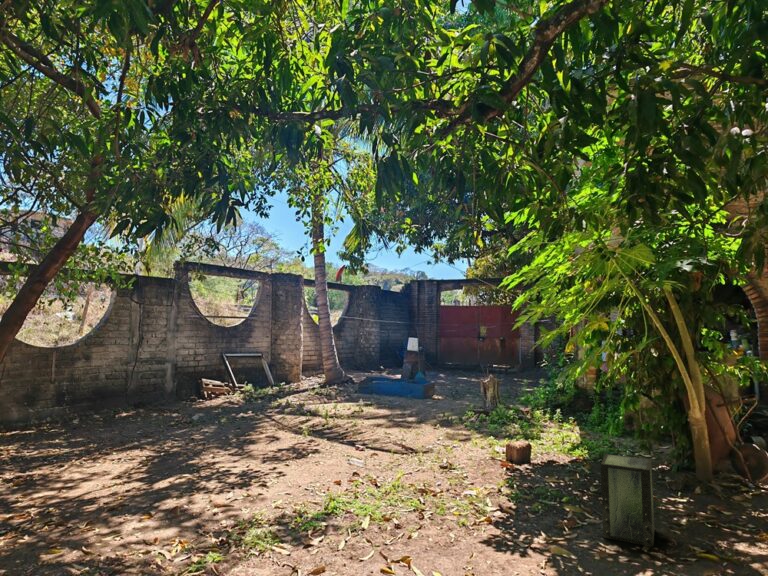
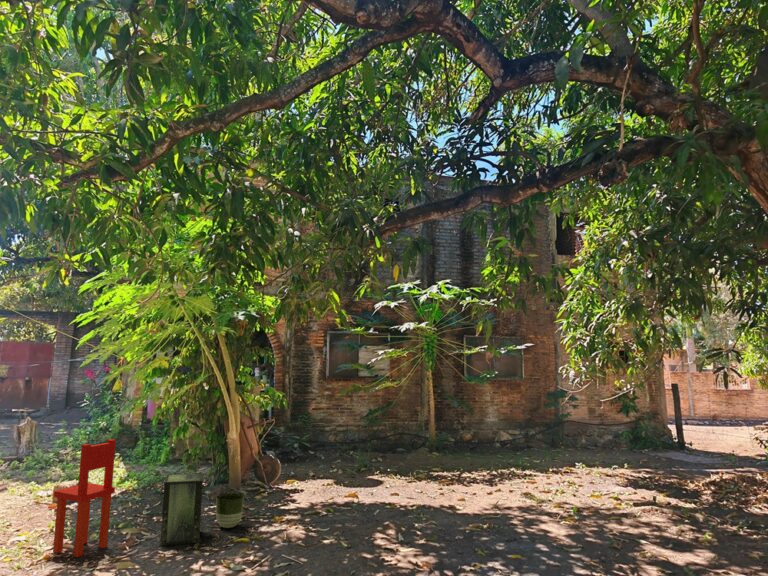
chair: none [490,407,547,527] -> present [53,439,116,557]
planter: none [674,489,714,536] -> present [216,493,244,528]

